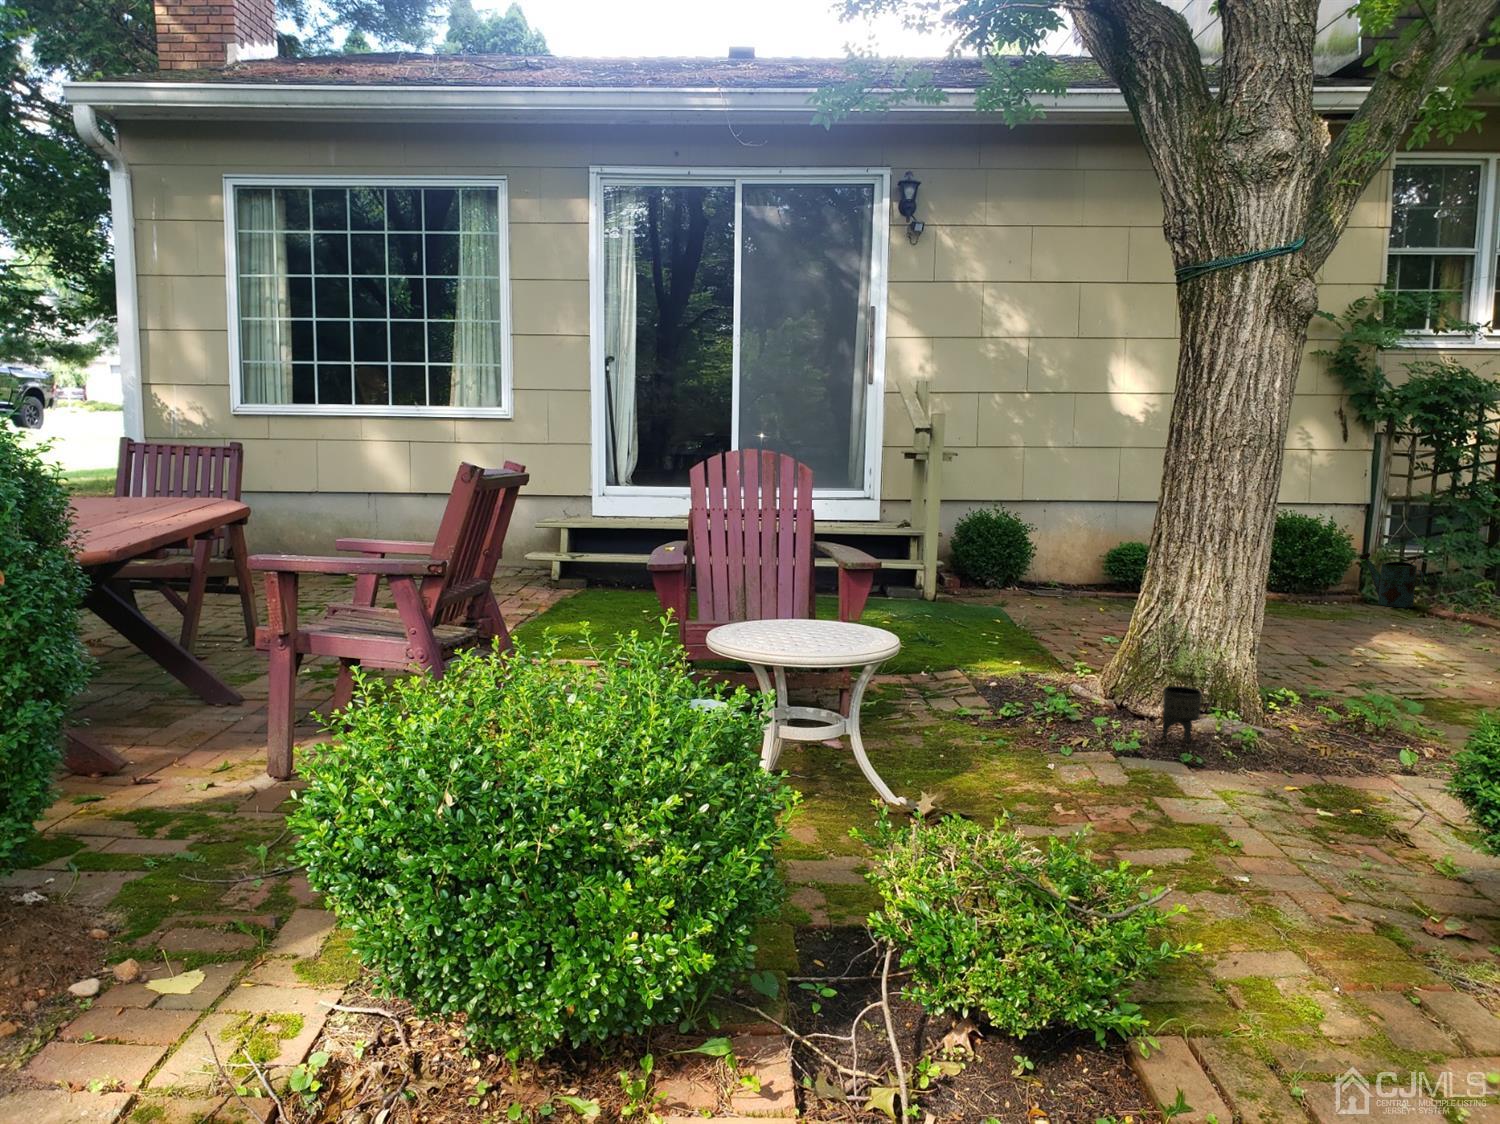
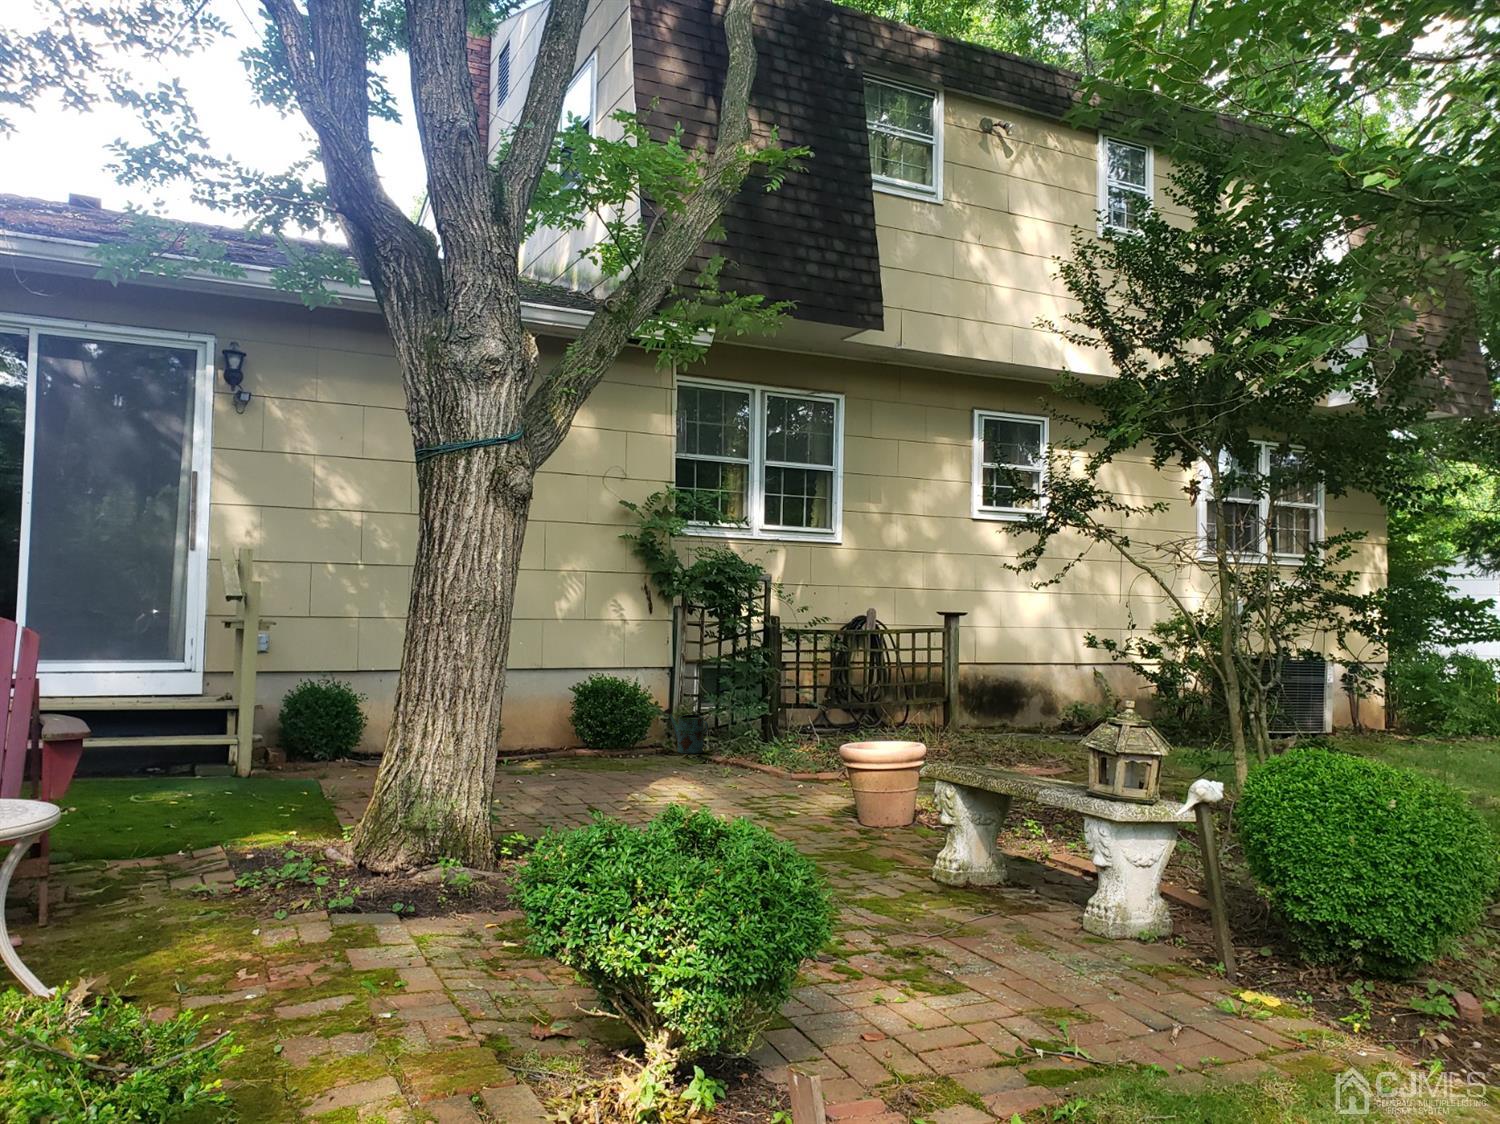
planter: present [1163,686,1202,743] -> none [393,841,430,897]

